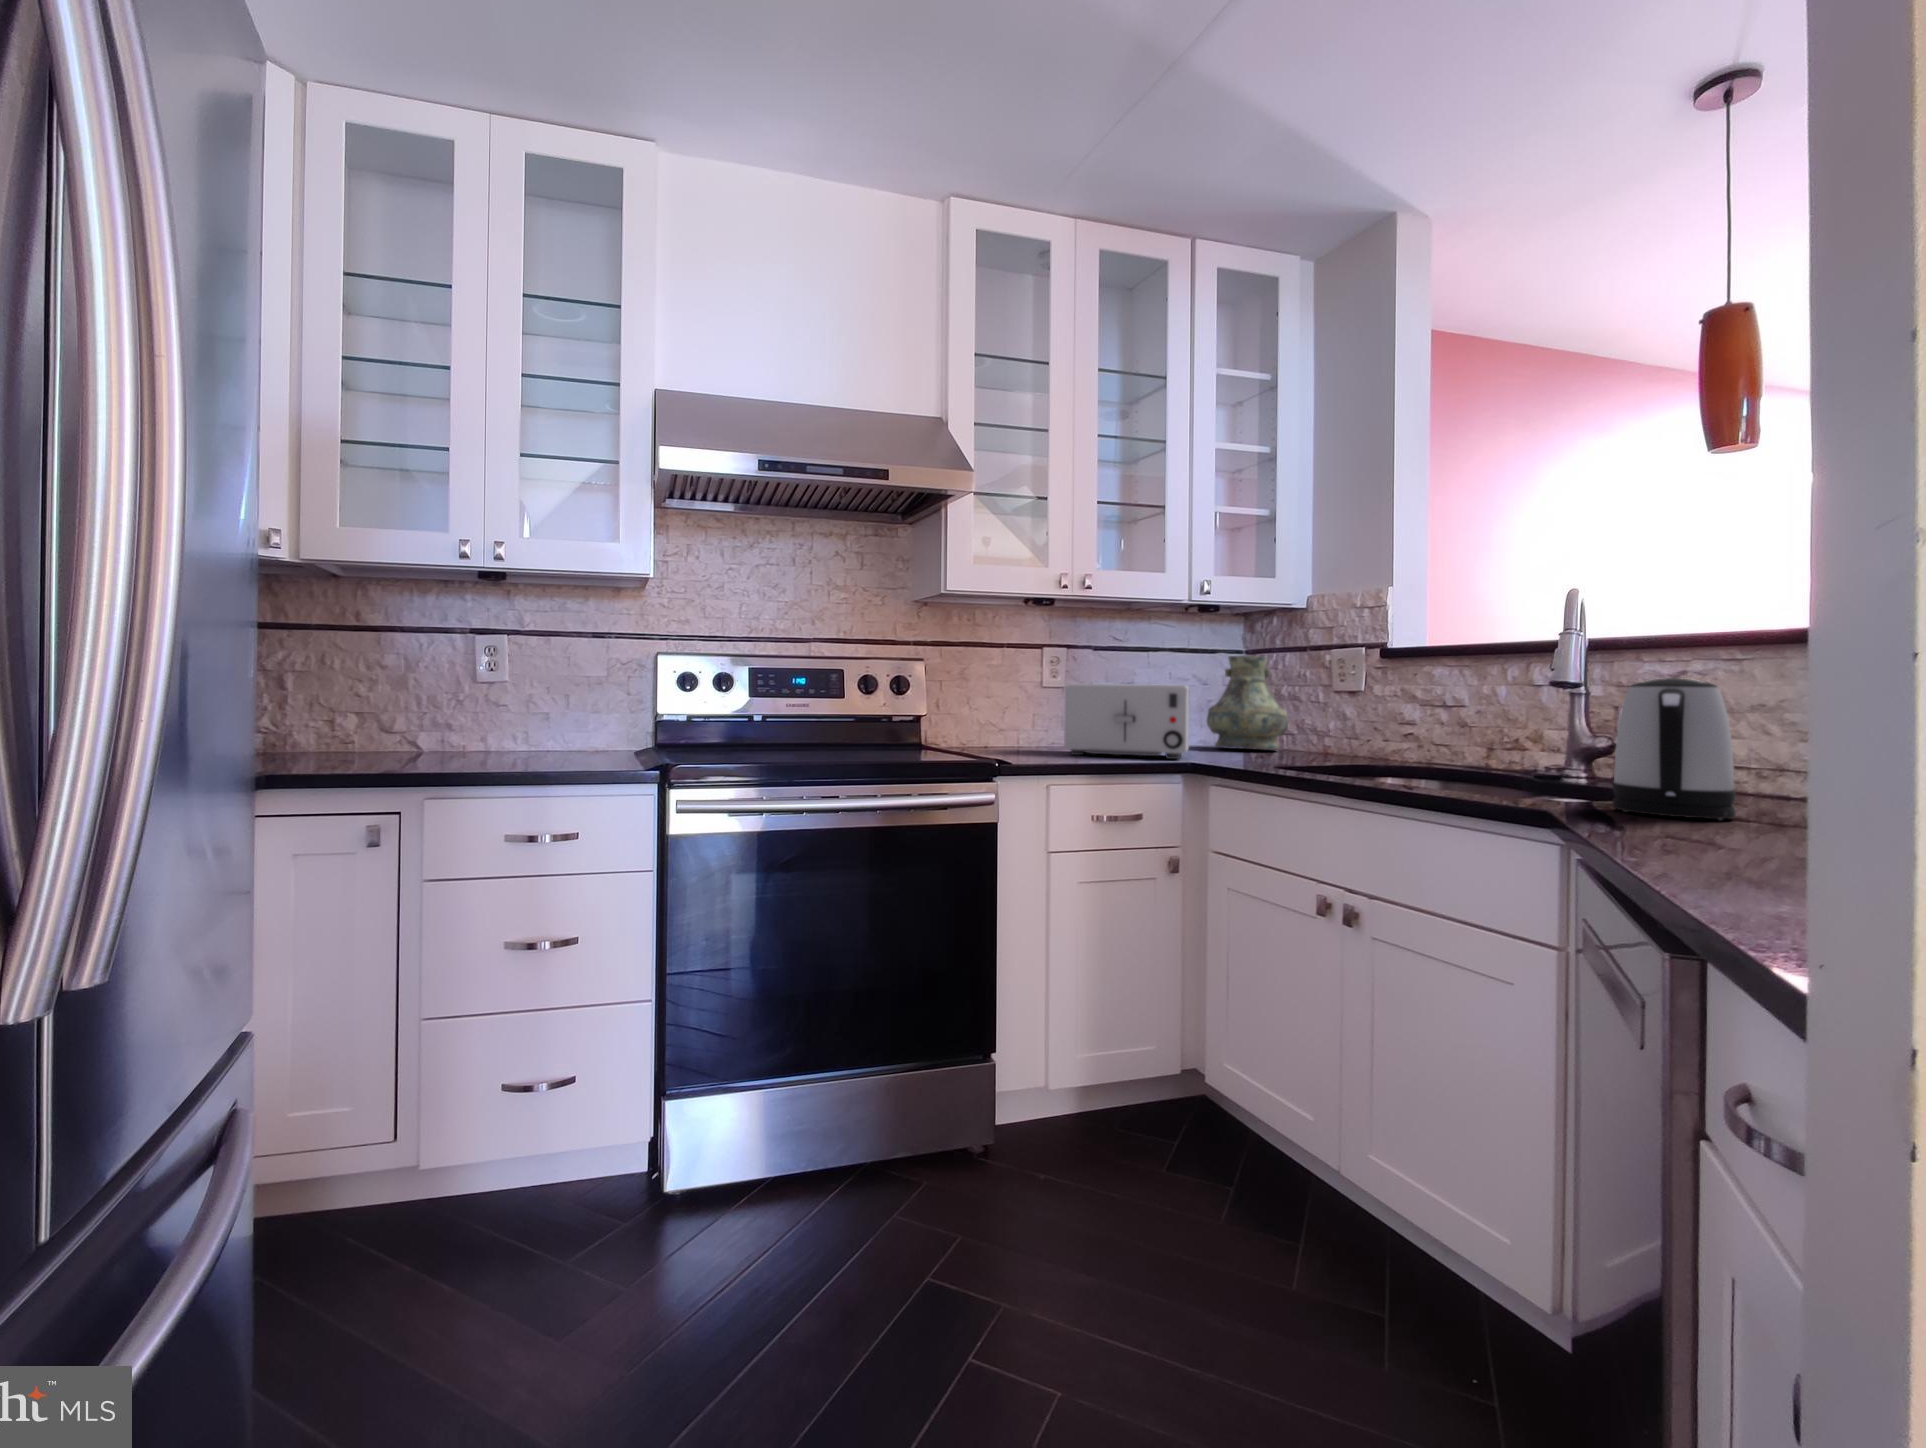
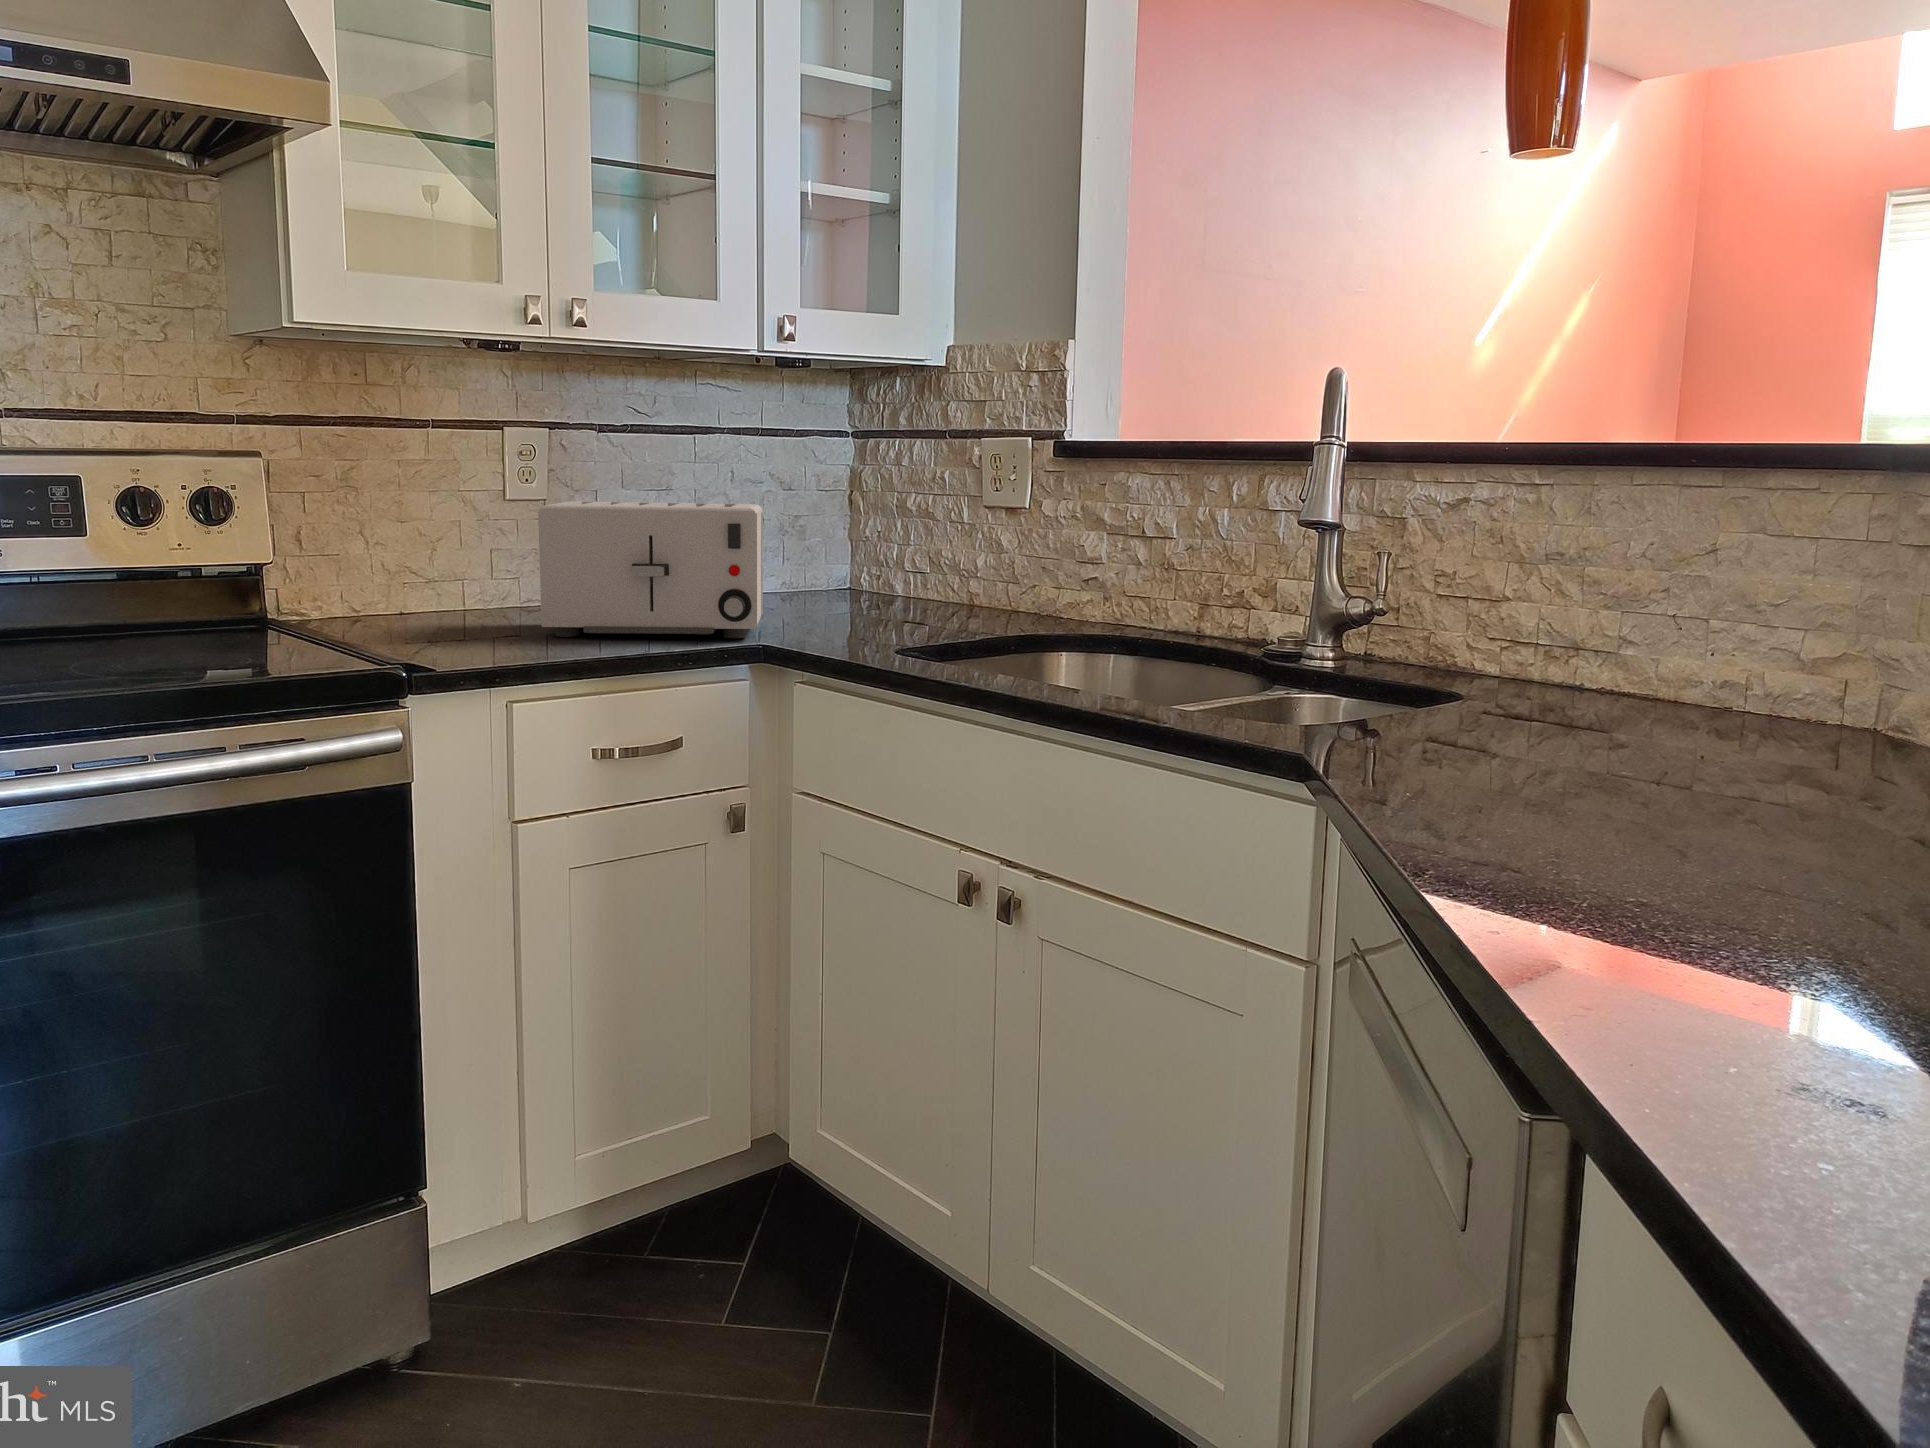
vase: present [1207,656,1288,749] -> none [793,446,918,602]
kettle: present [1613,678,1736,820] -> none [1393,529,1553,751]

